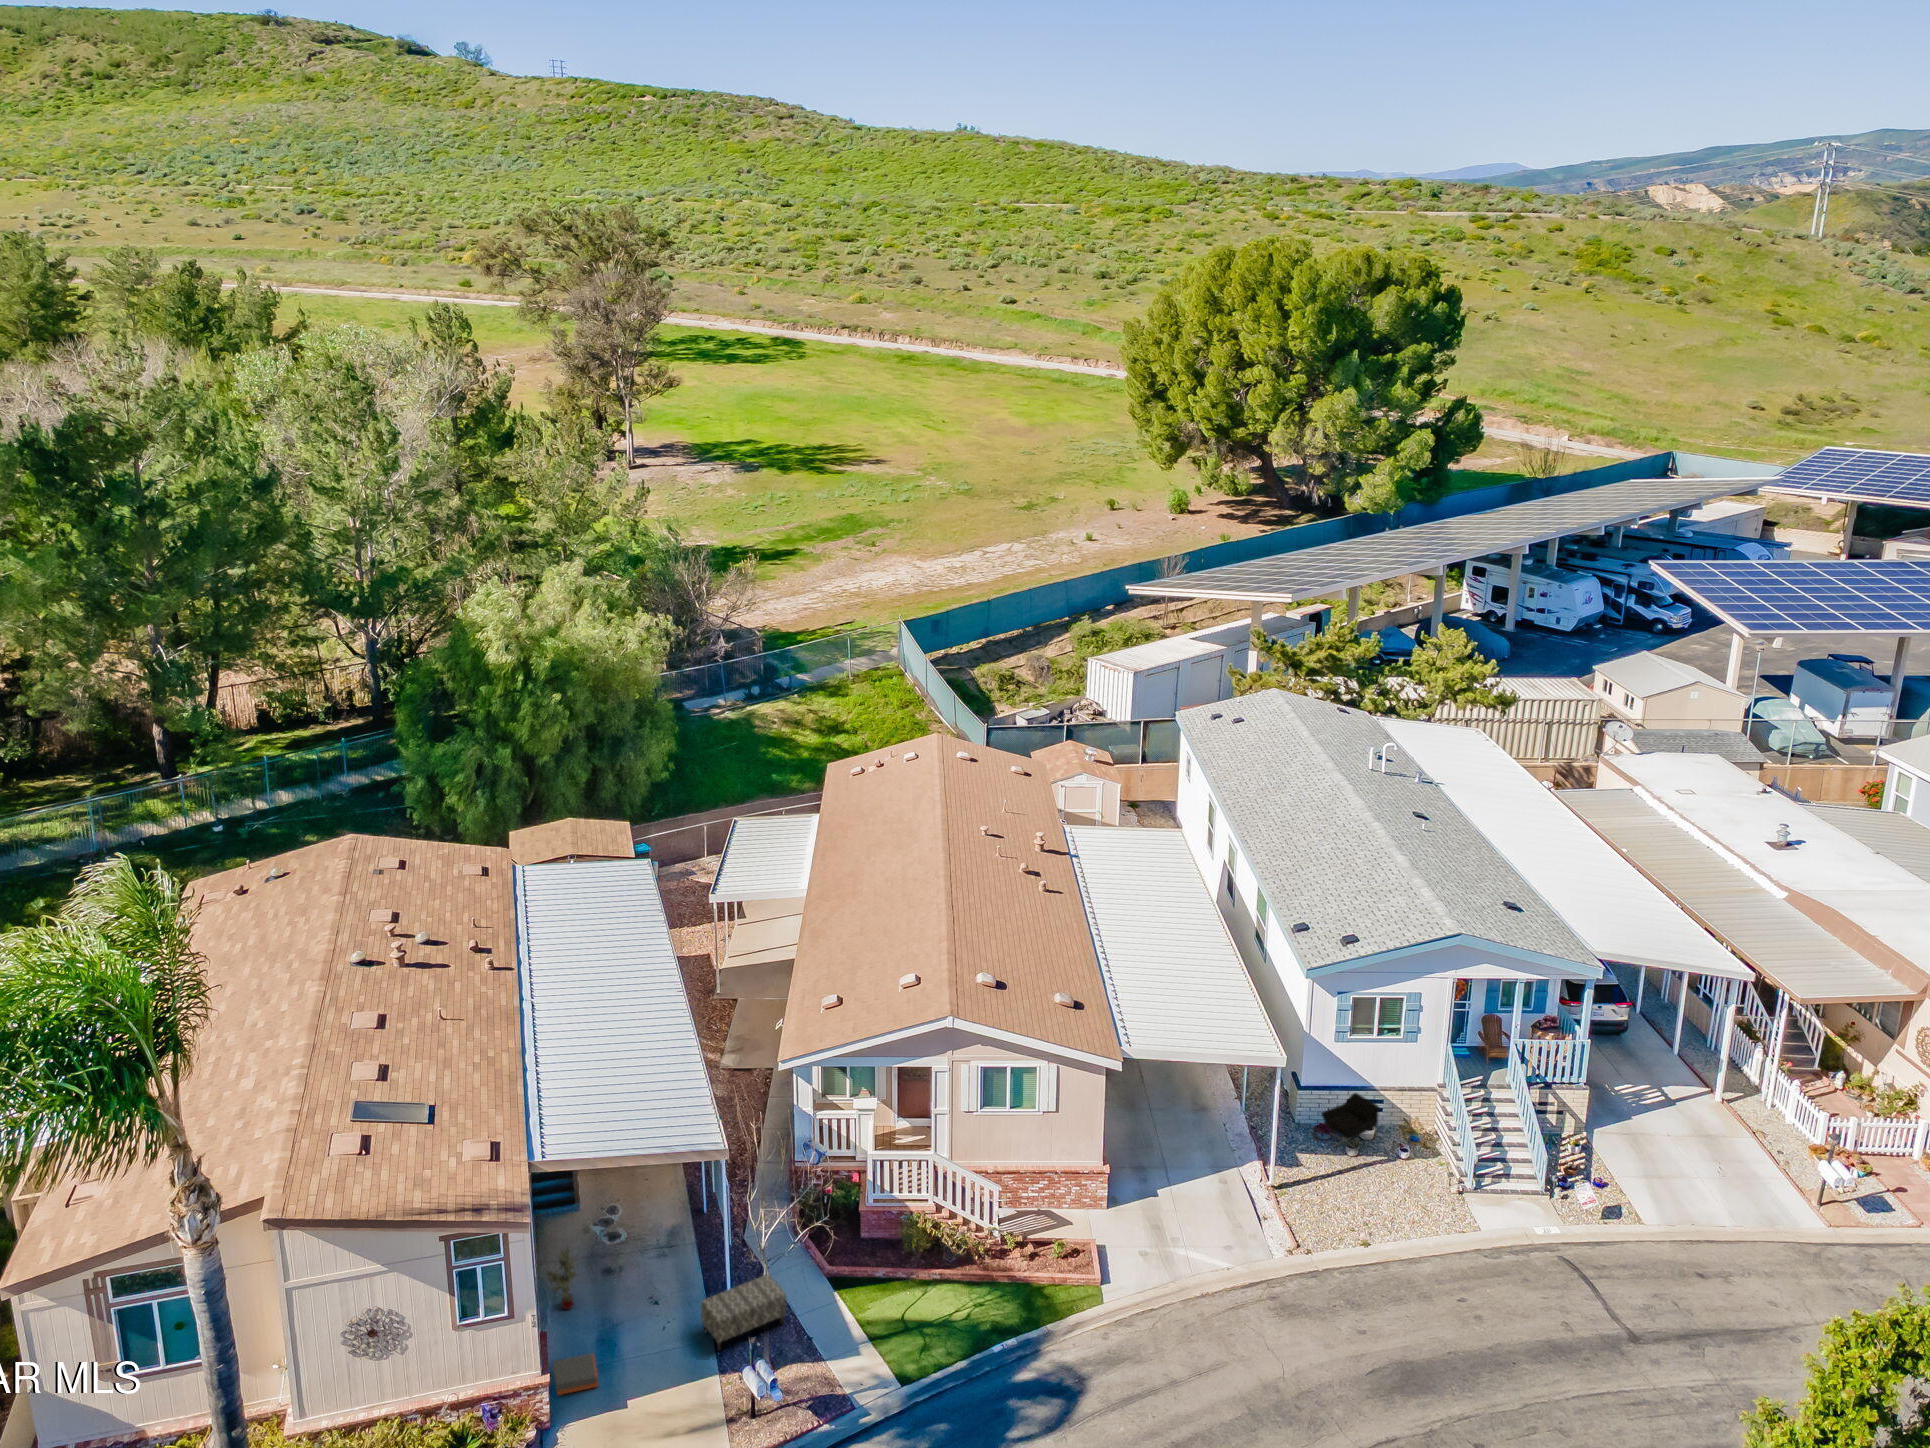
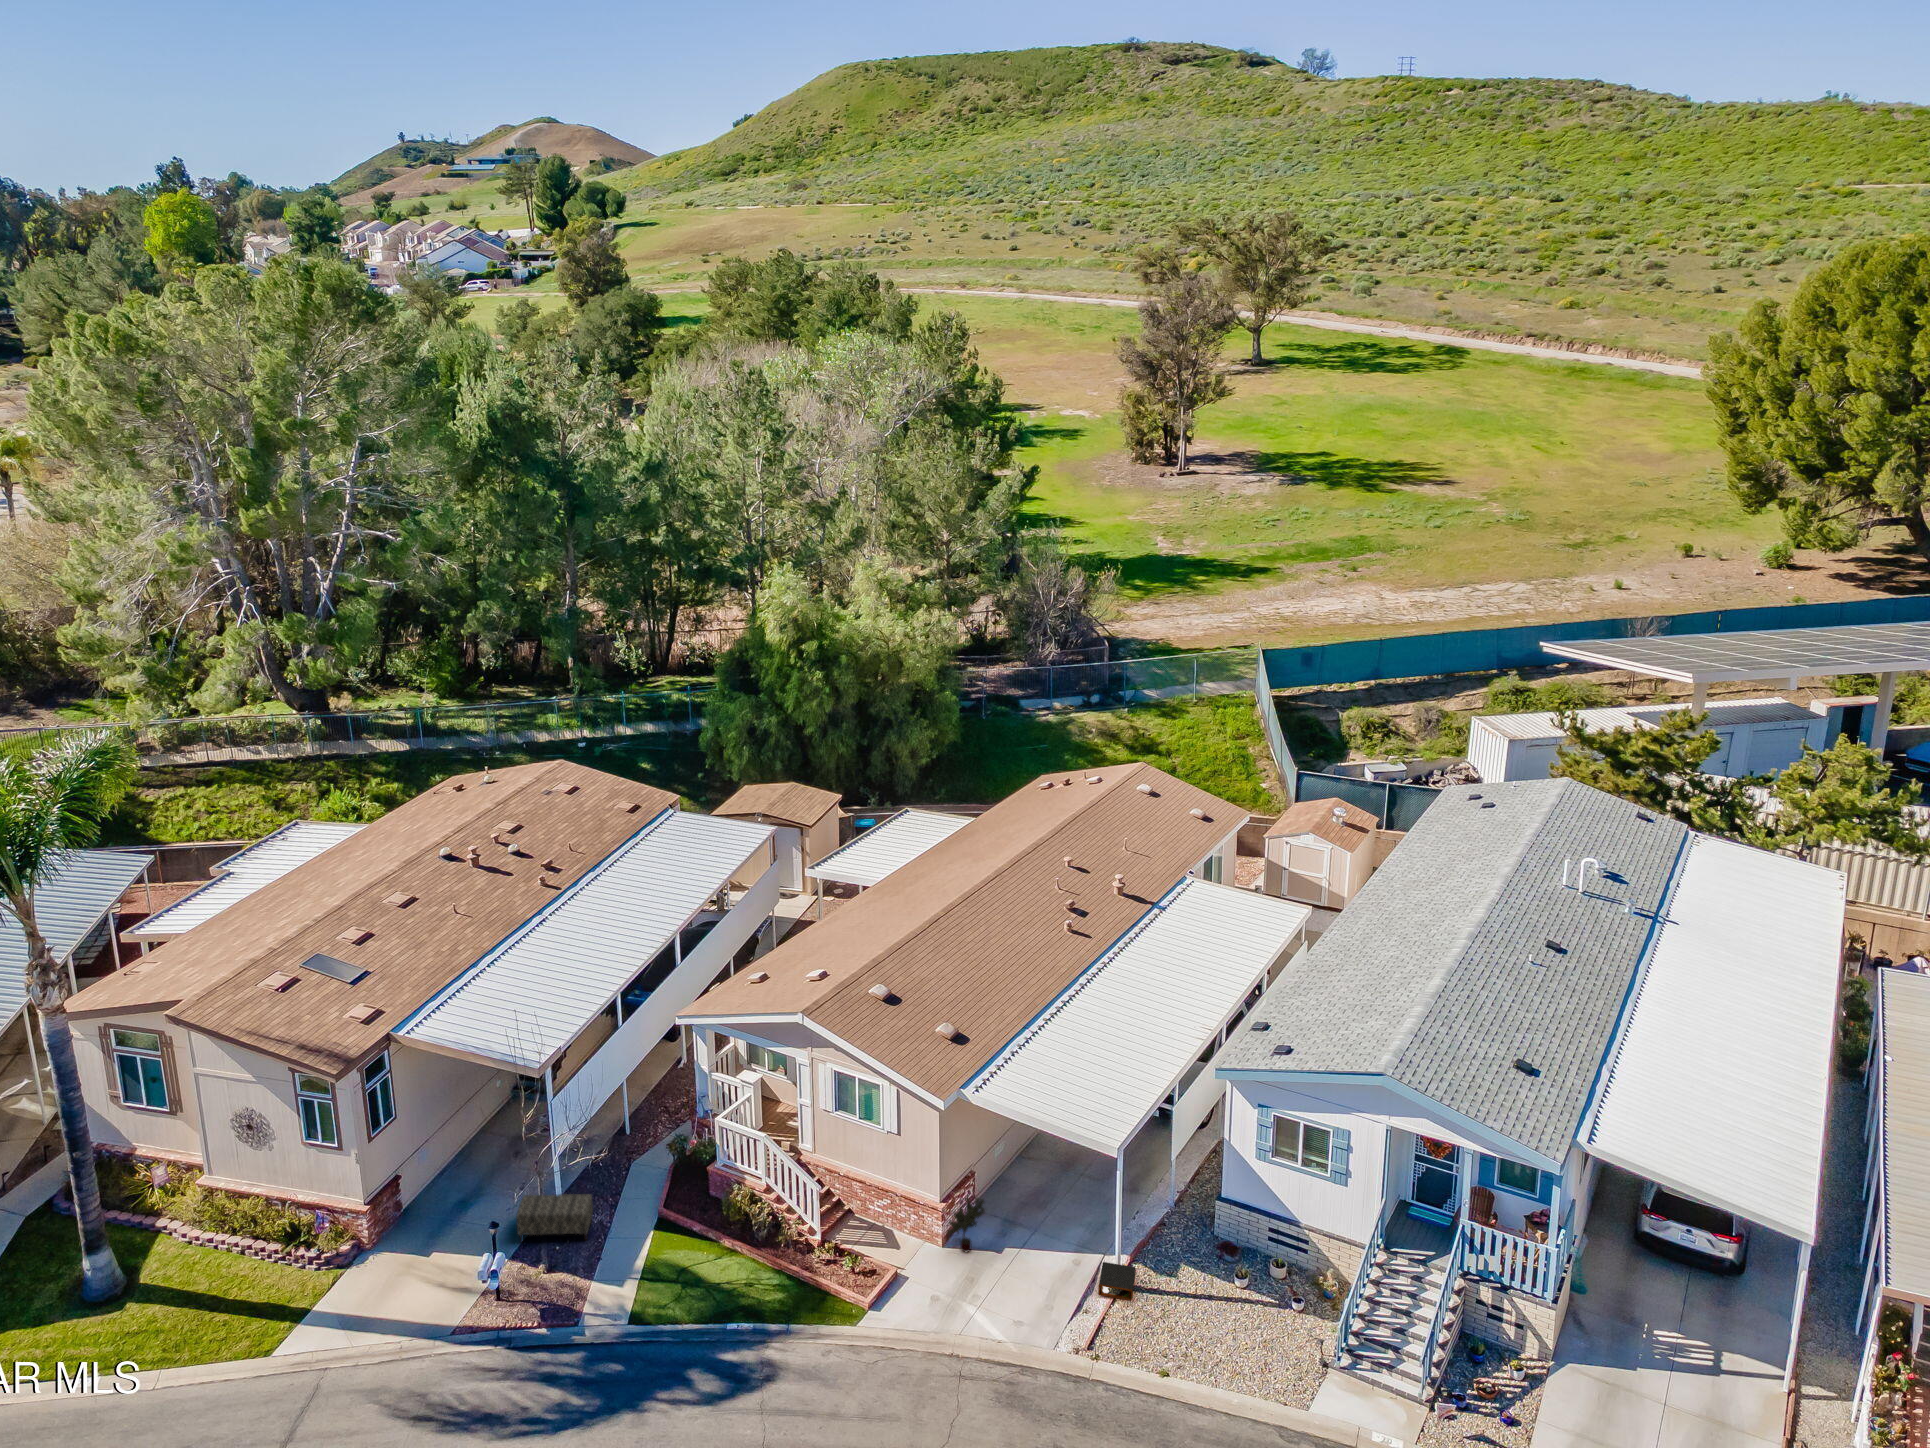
lounge chair: present [1321,1093,1379,1149] -> none [1224,1221,1288,1285]
potted tree: present [547,1248,576,1310] -> present [948,1197,985,1252]
storage box: present [553,1353,598,1395] -> present [1098,1262,1136,1300]

